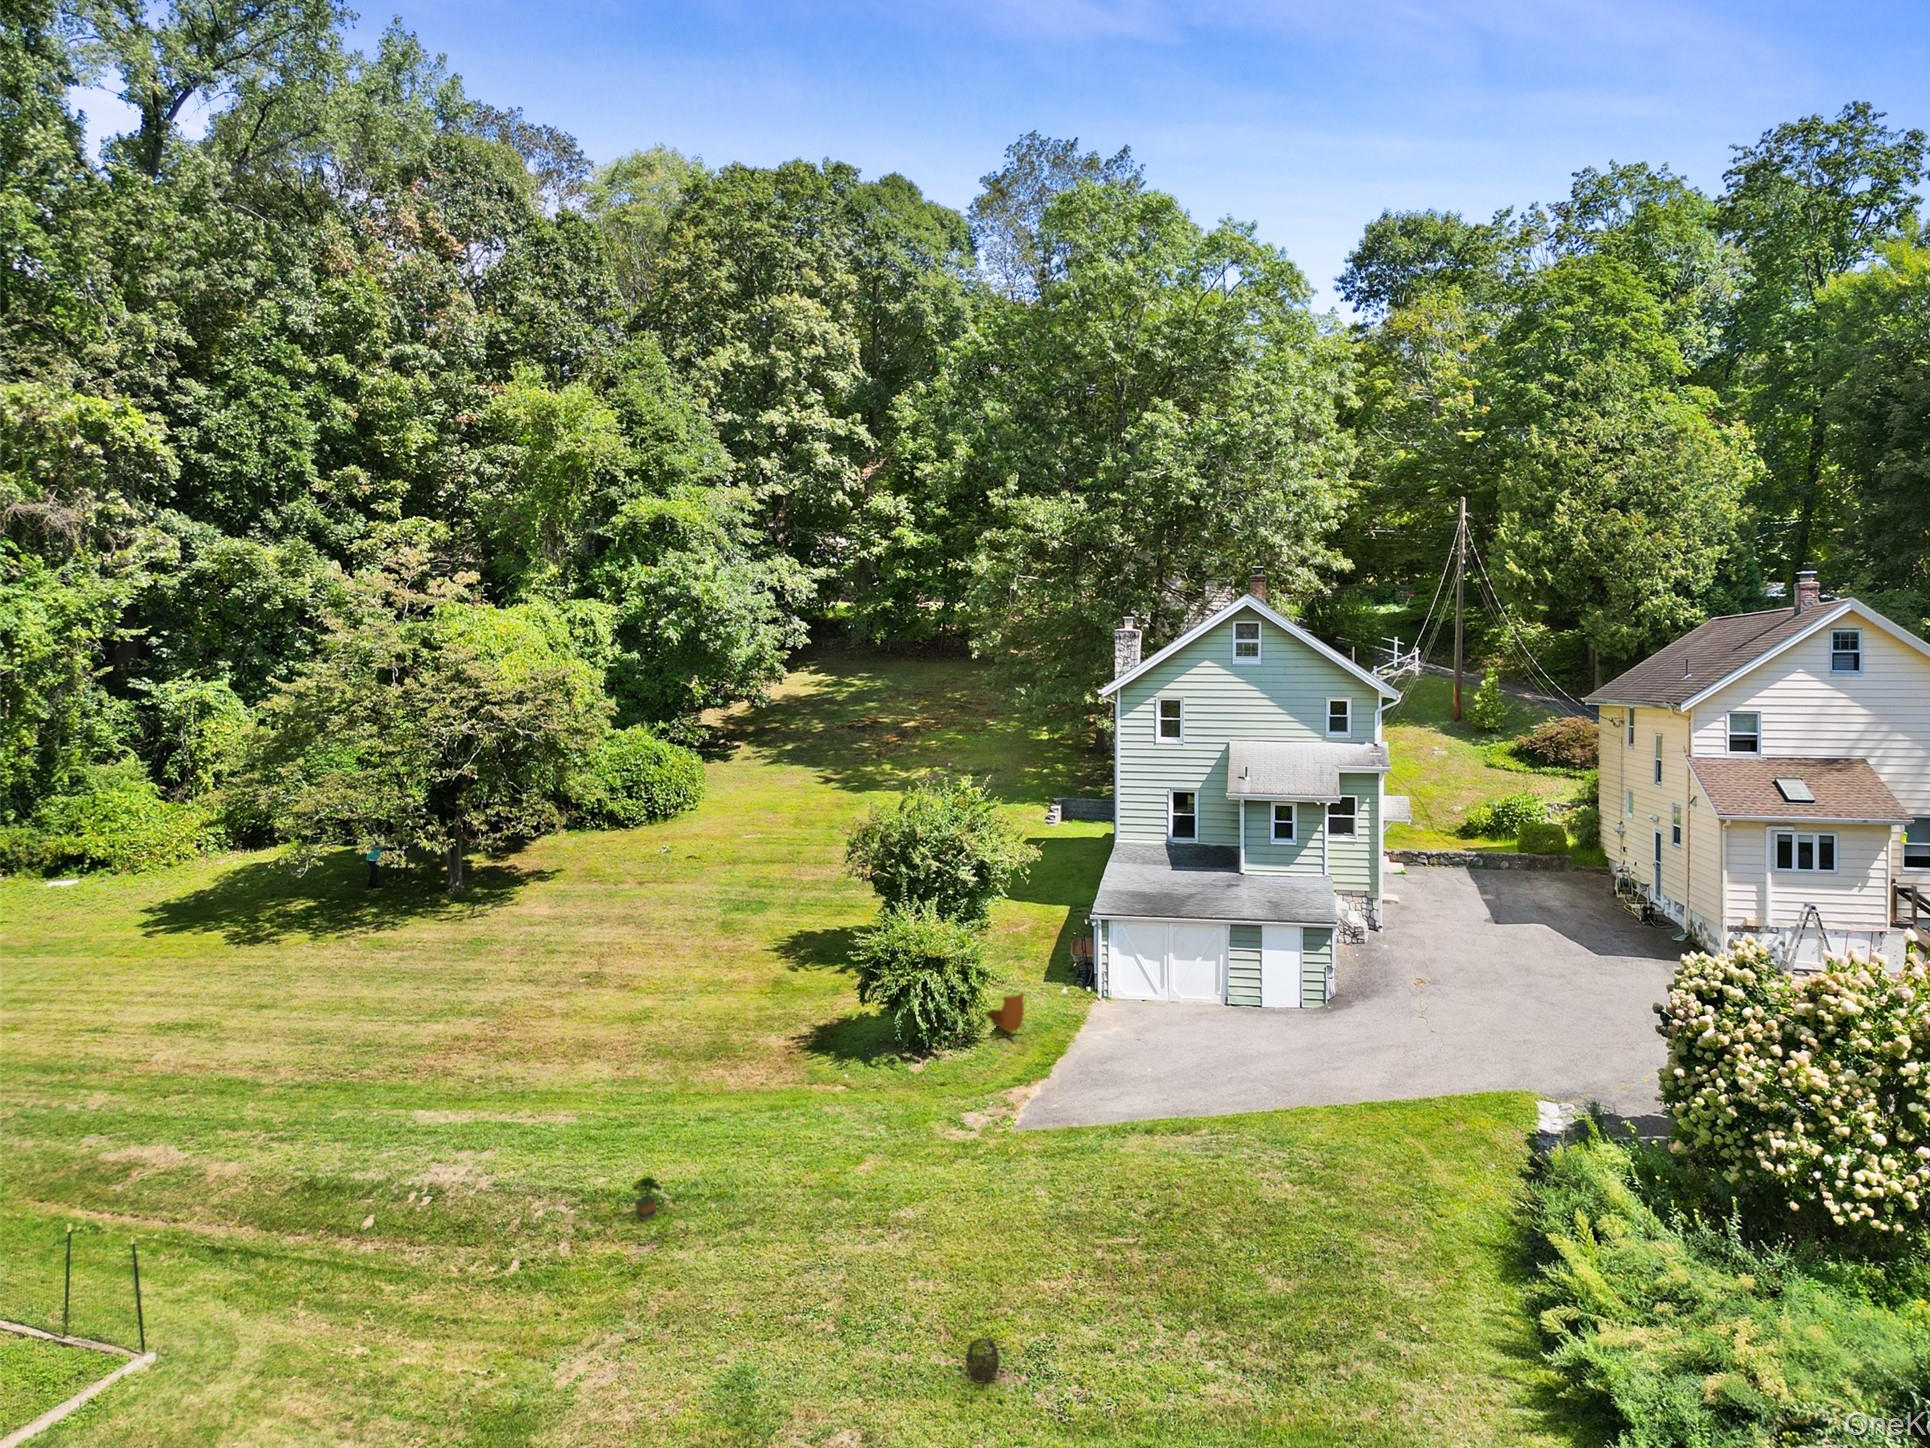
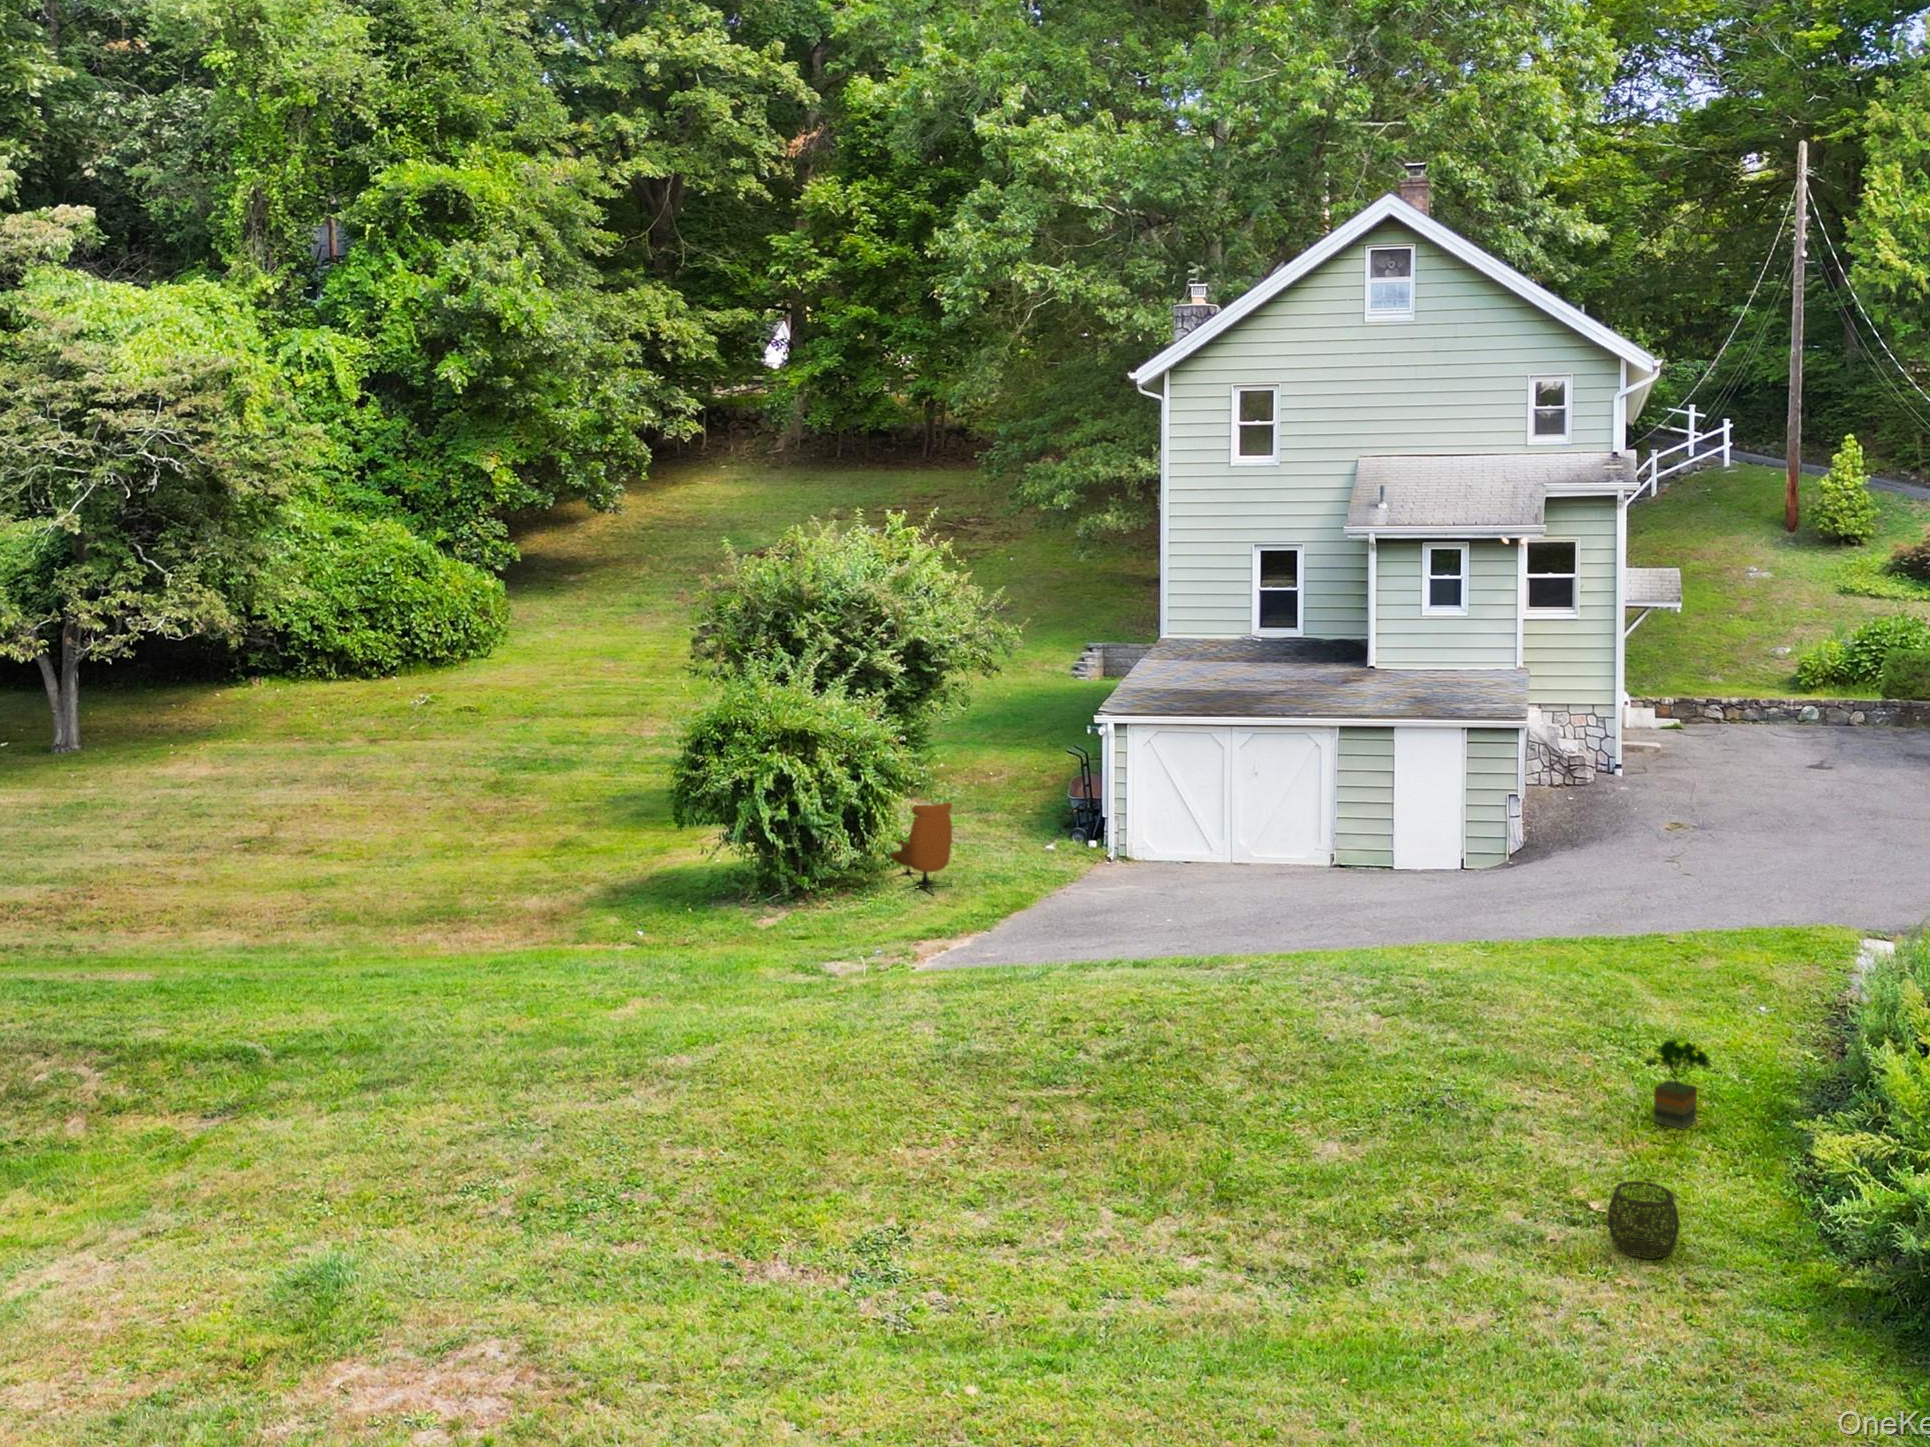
potted tree: present [632,1177,661,1221] -> present [1647,1040,1711,1130]
woven basket: present [966,1338,1000,1383] -> present [1607,1181,1680,1259]

